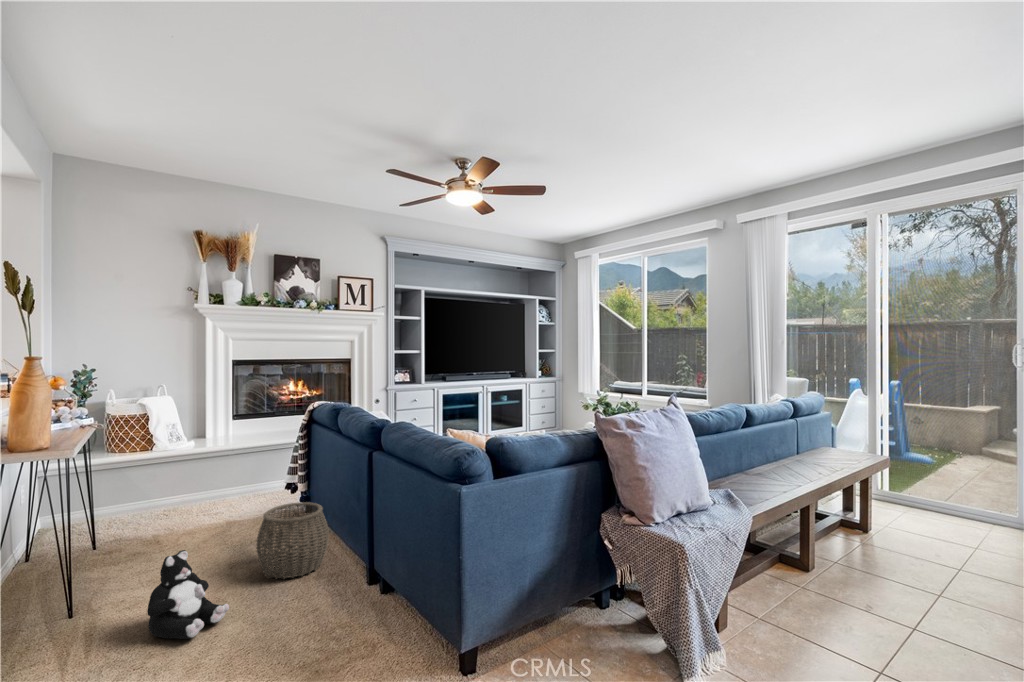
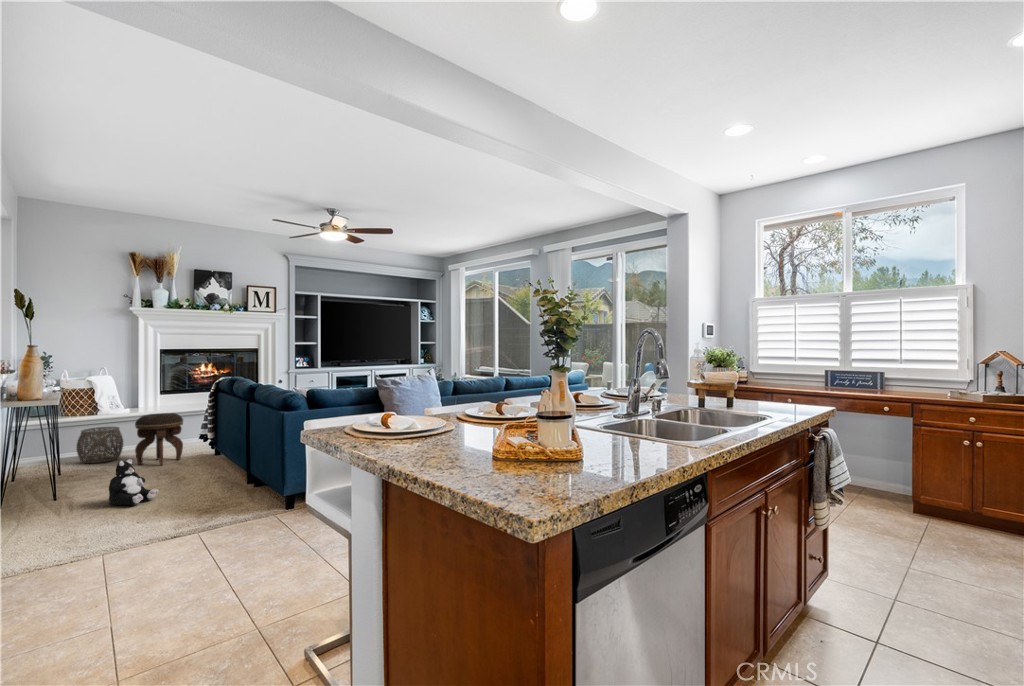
footstool: none [198,451,263,531] -> present [135,413,183,465]
woven basket: present [256,502,329,579] -> present [76,427,123,463]

